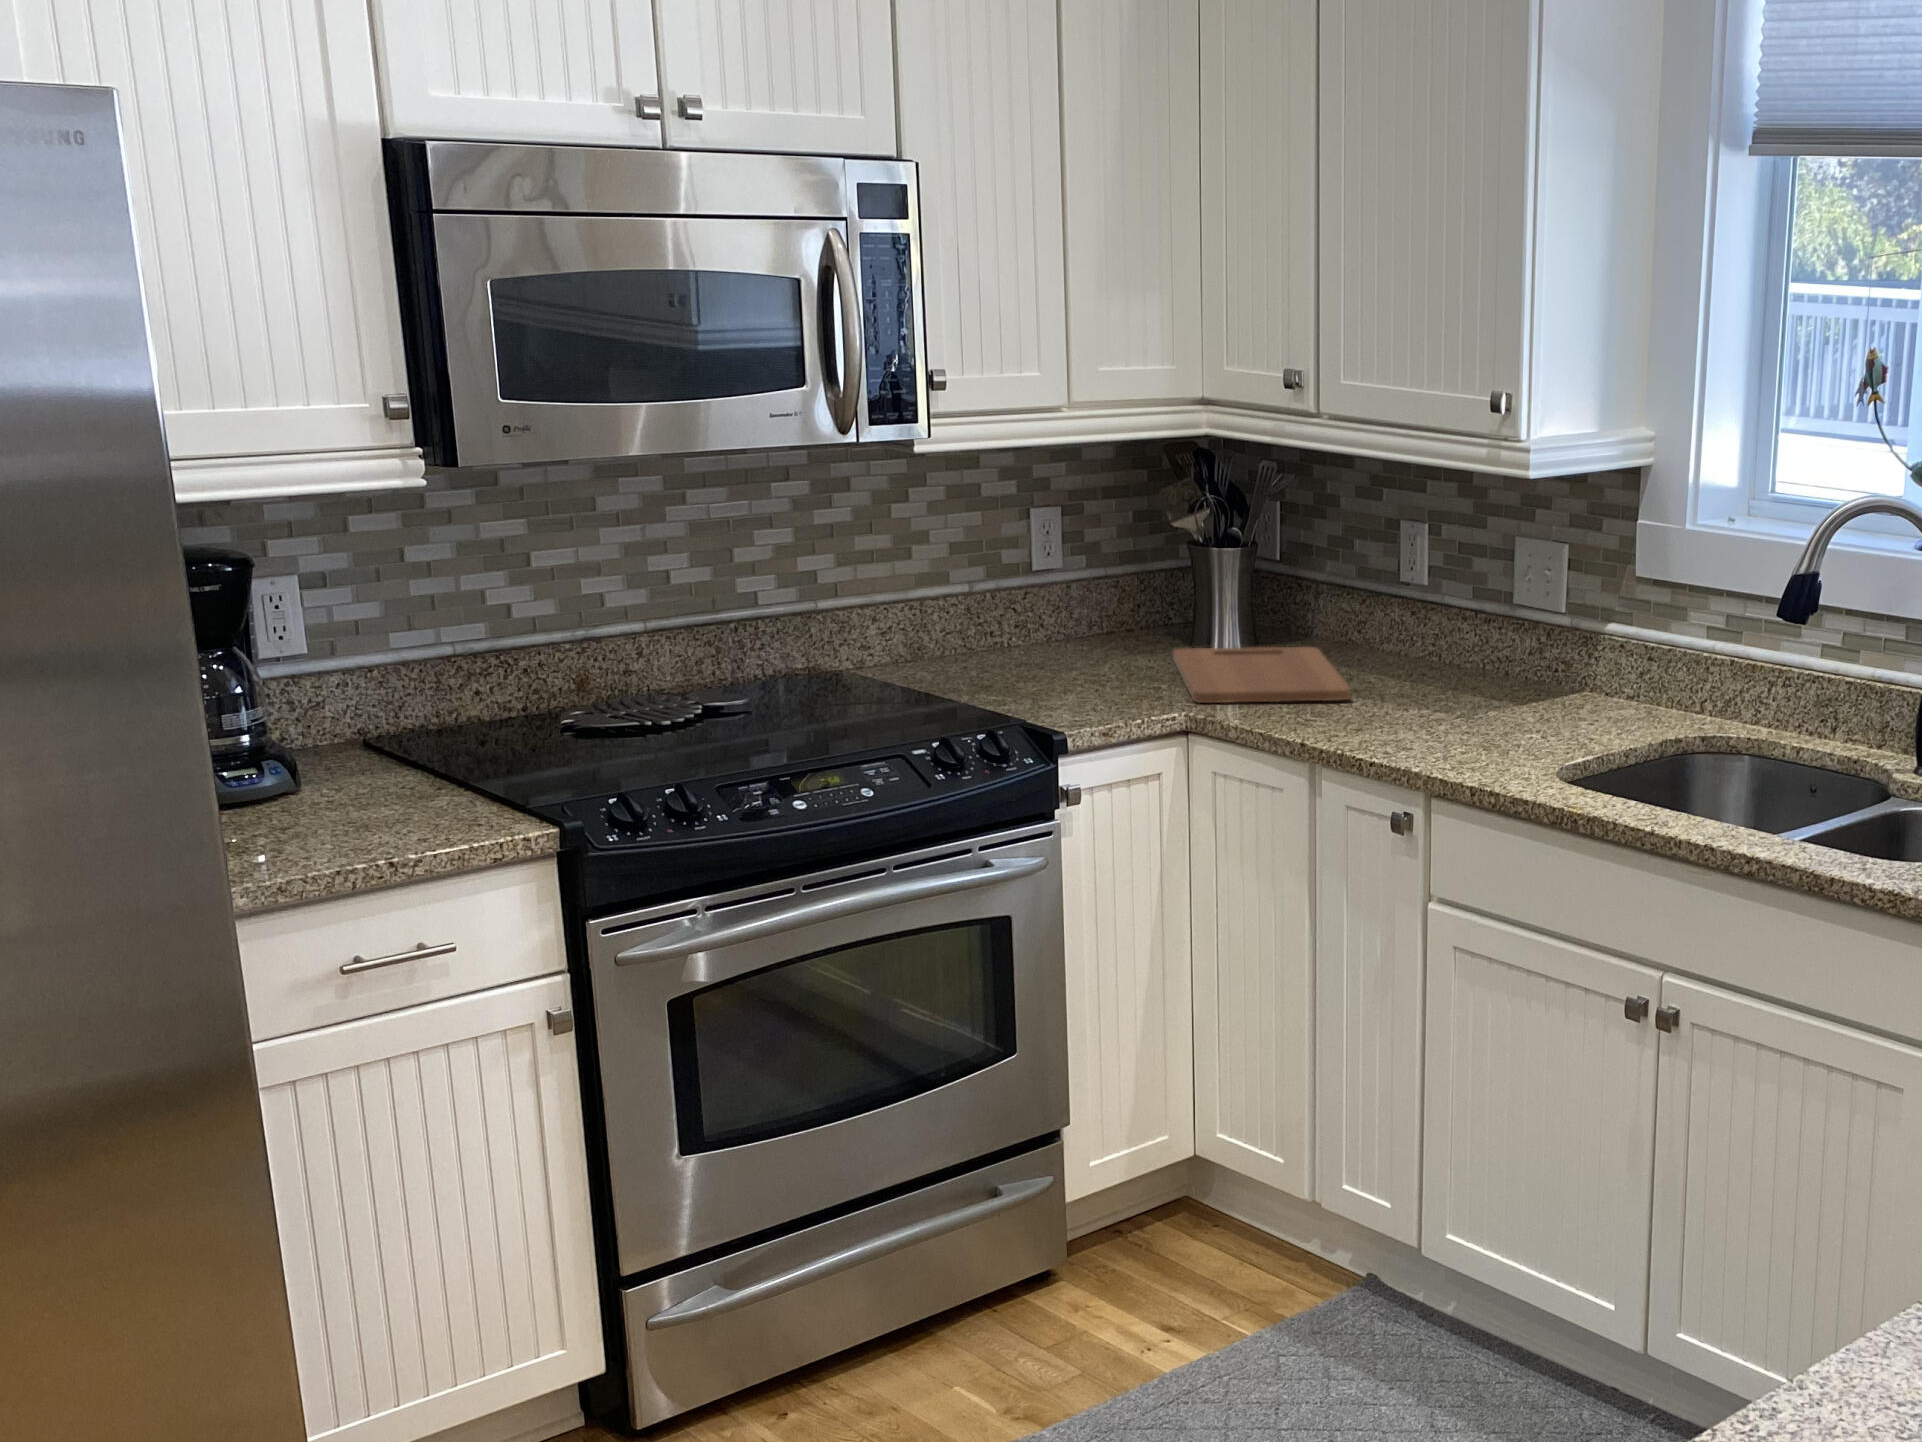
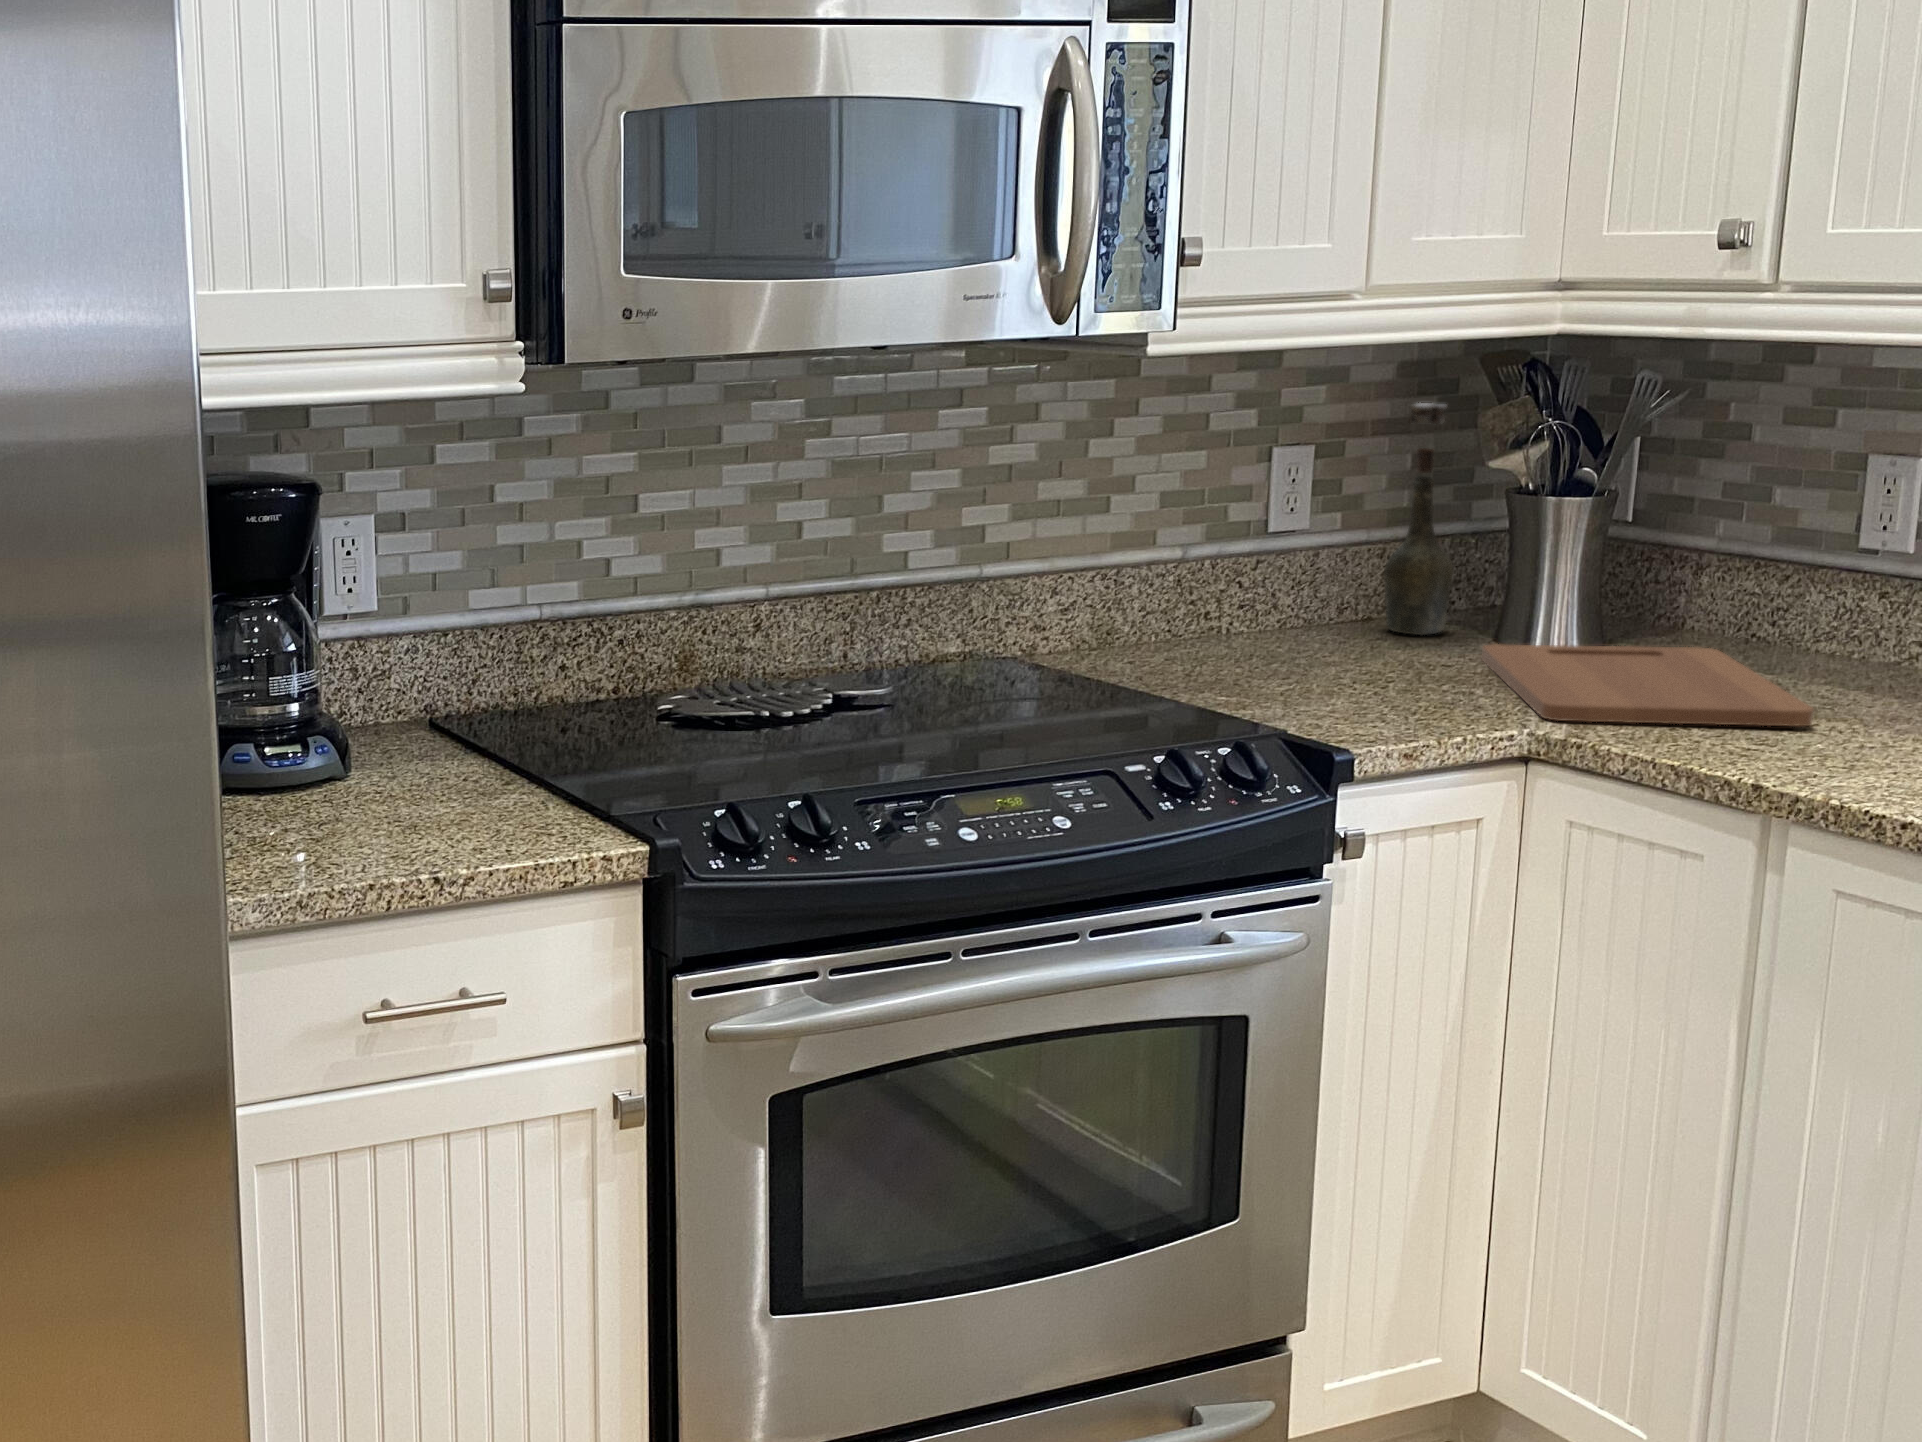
bottle: none [1113,476,1158,642] -> present [1384,403,1453,635]

